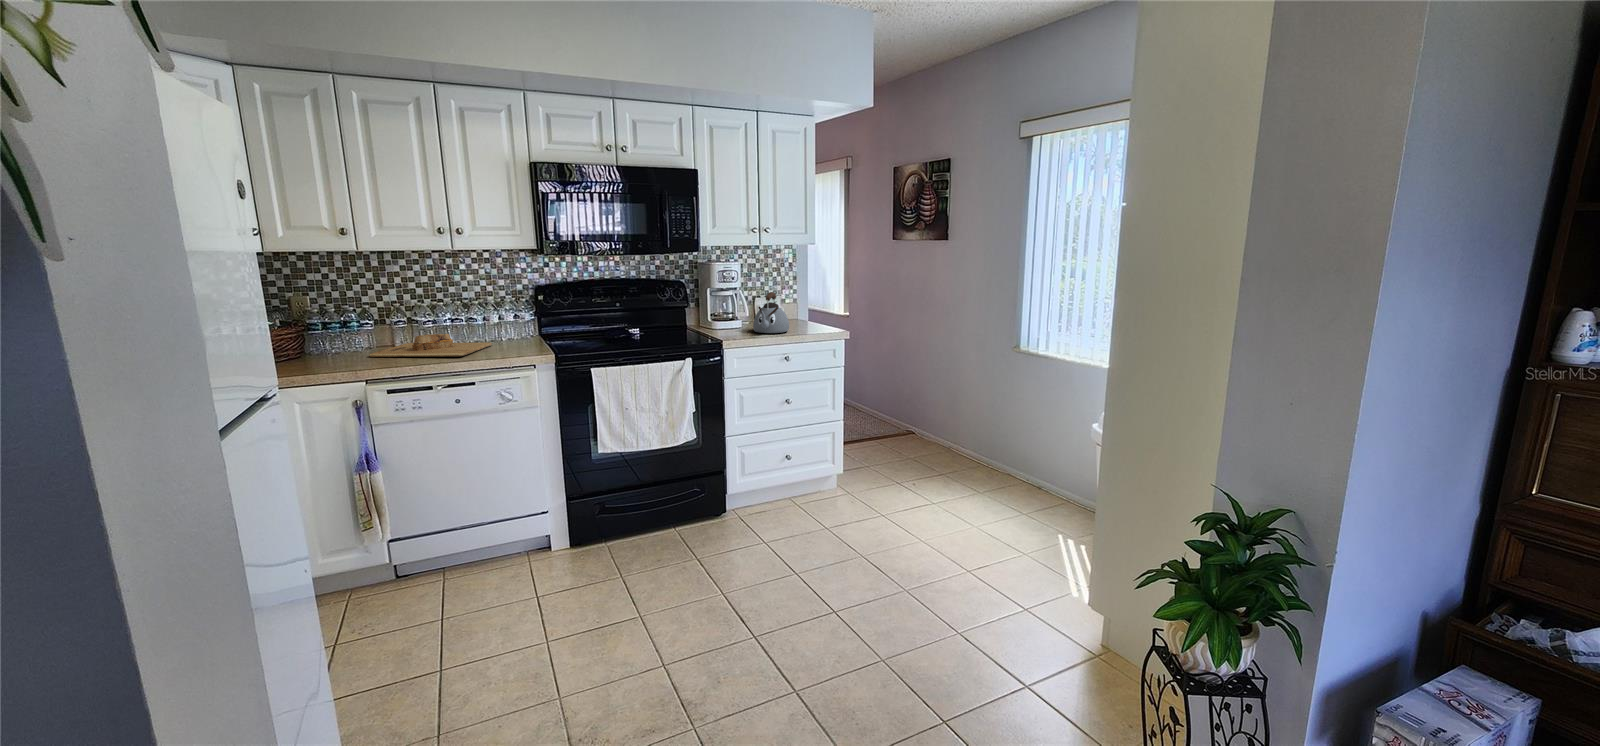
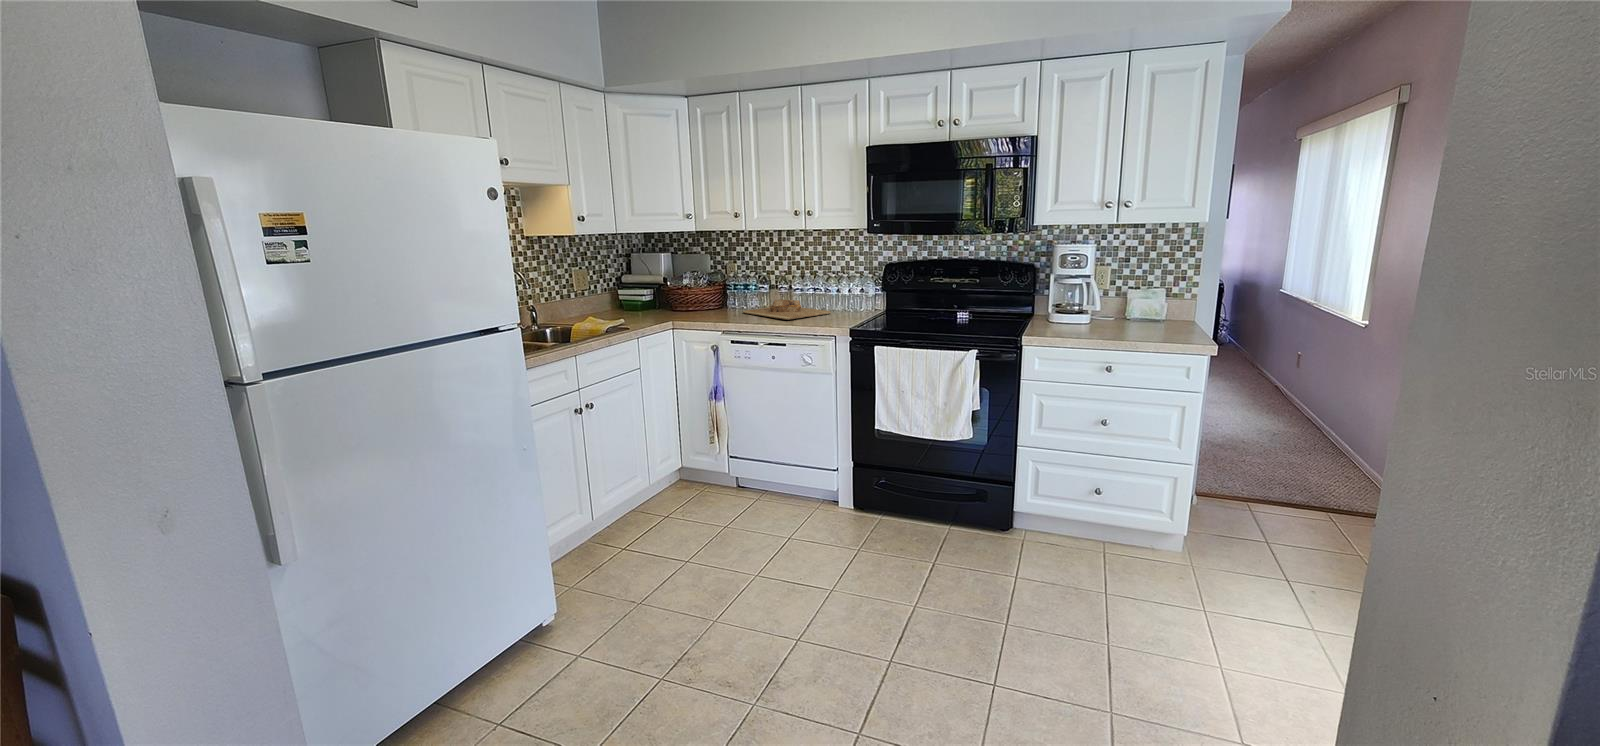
kettle: present [753,292,789,333] -> none [1085,282,1136,334]

